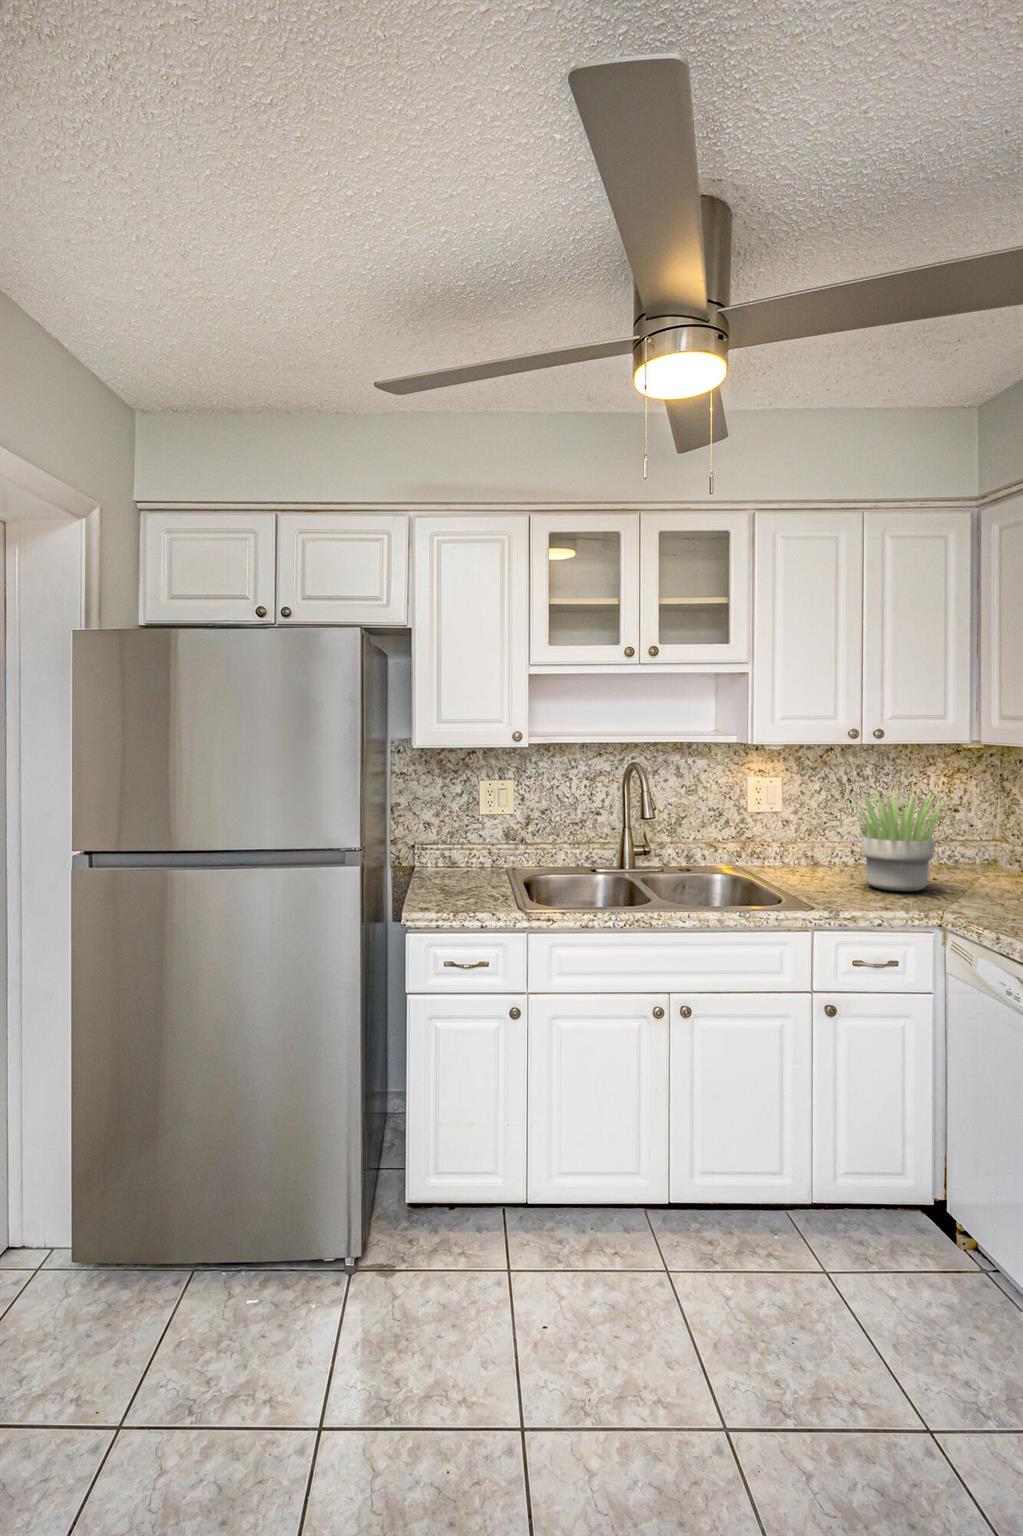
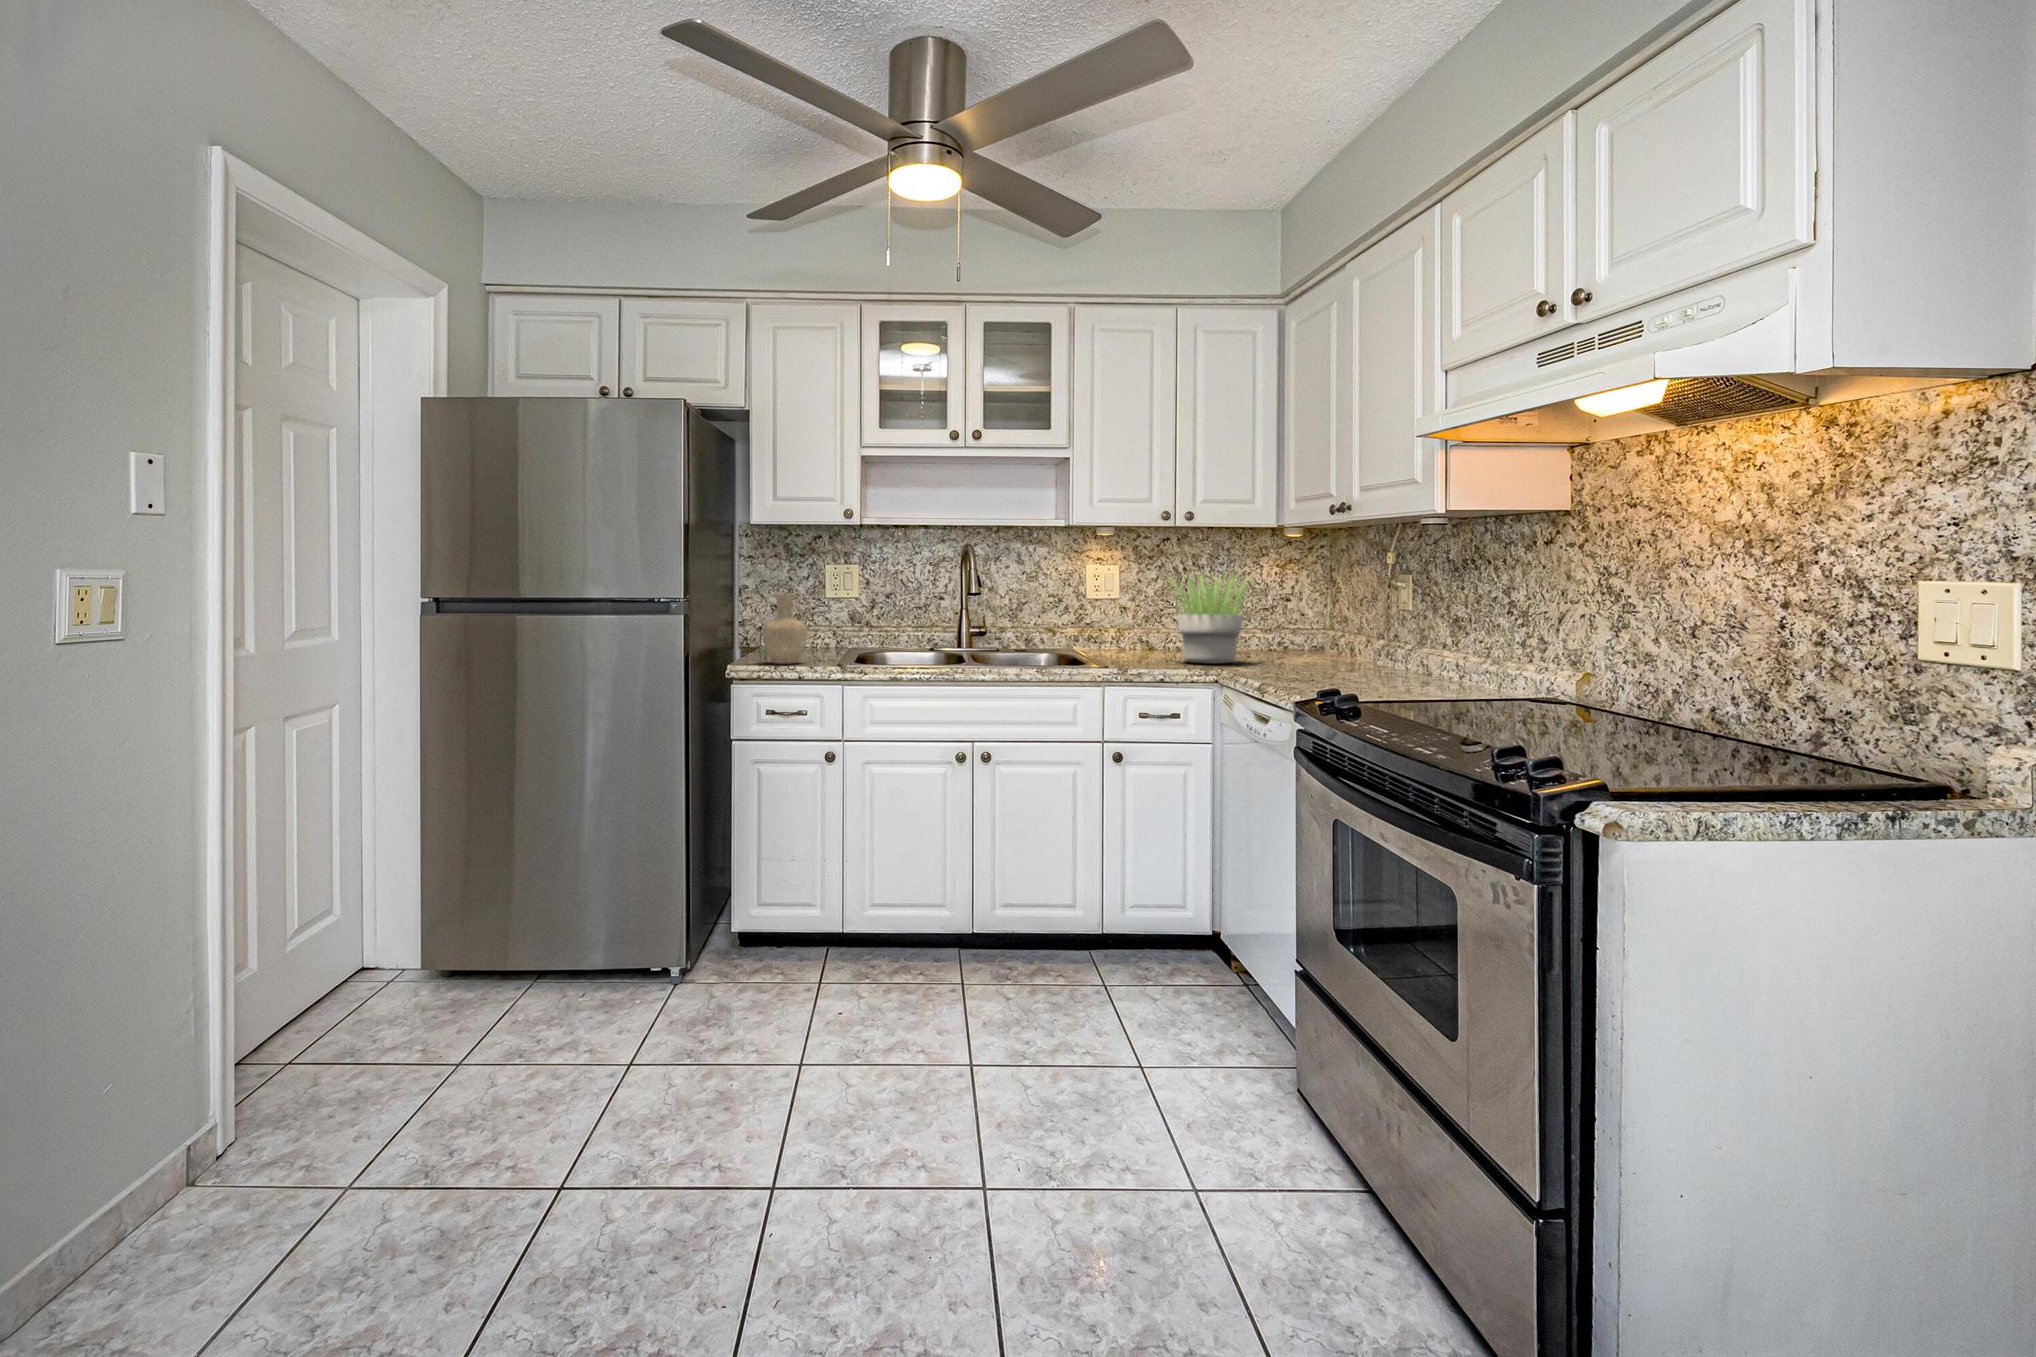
vase: none [425,820,474,897] -> present [762,593,808,664]

